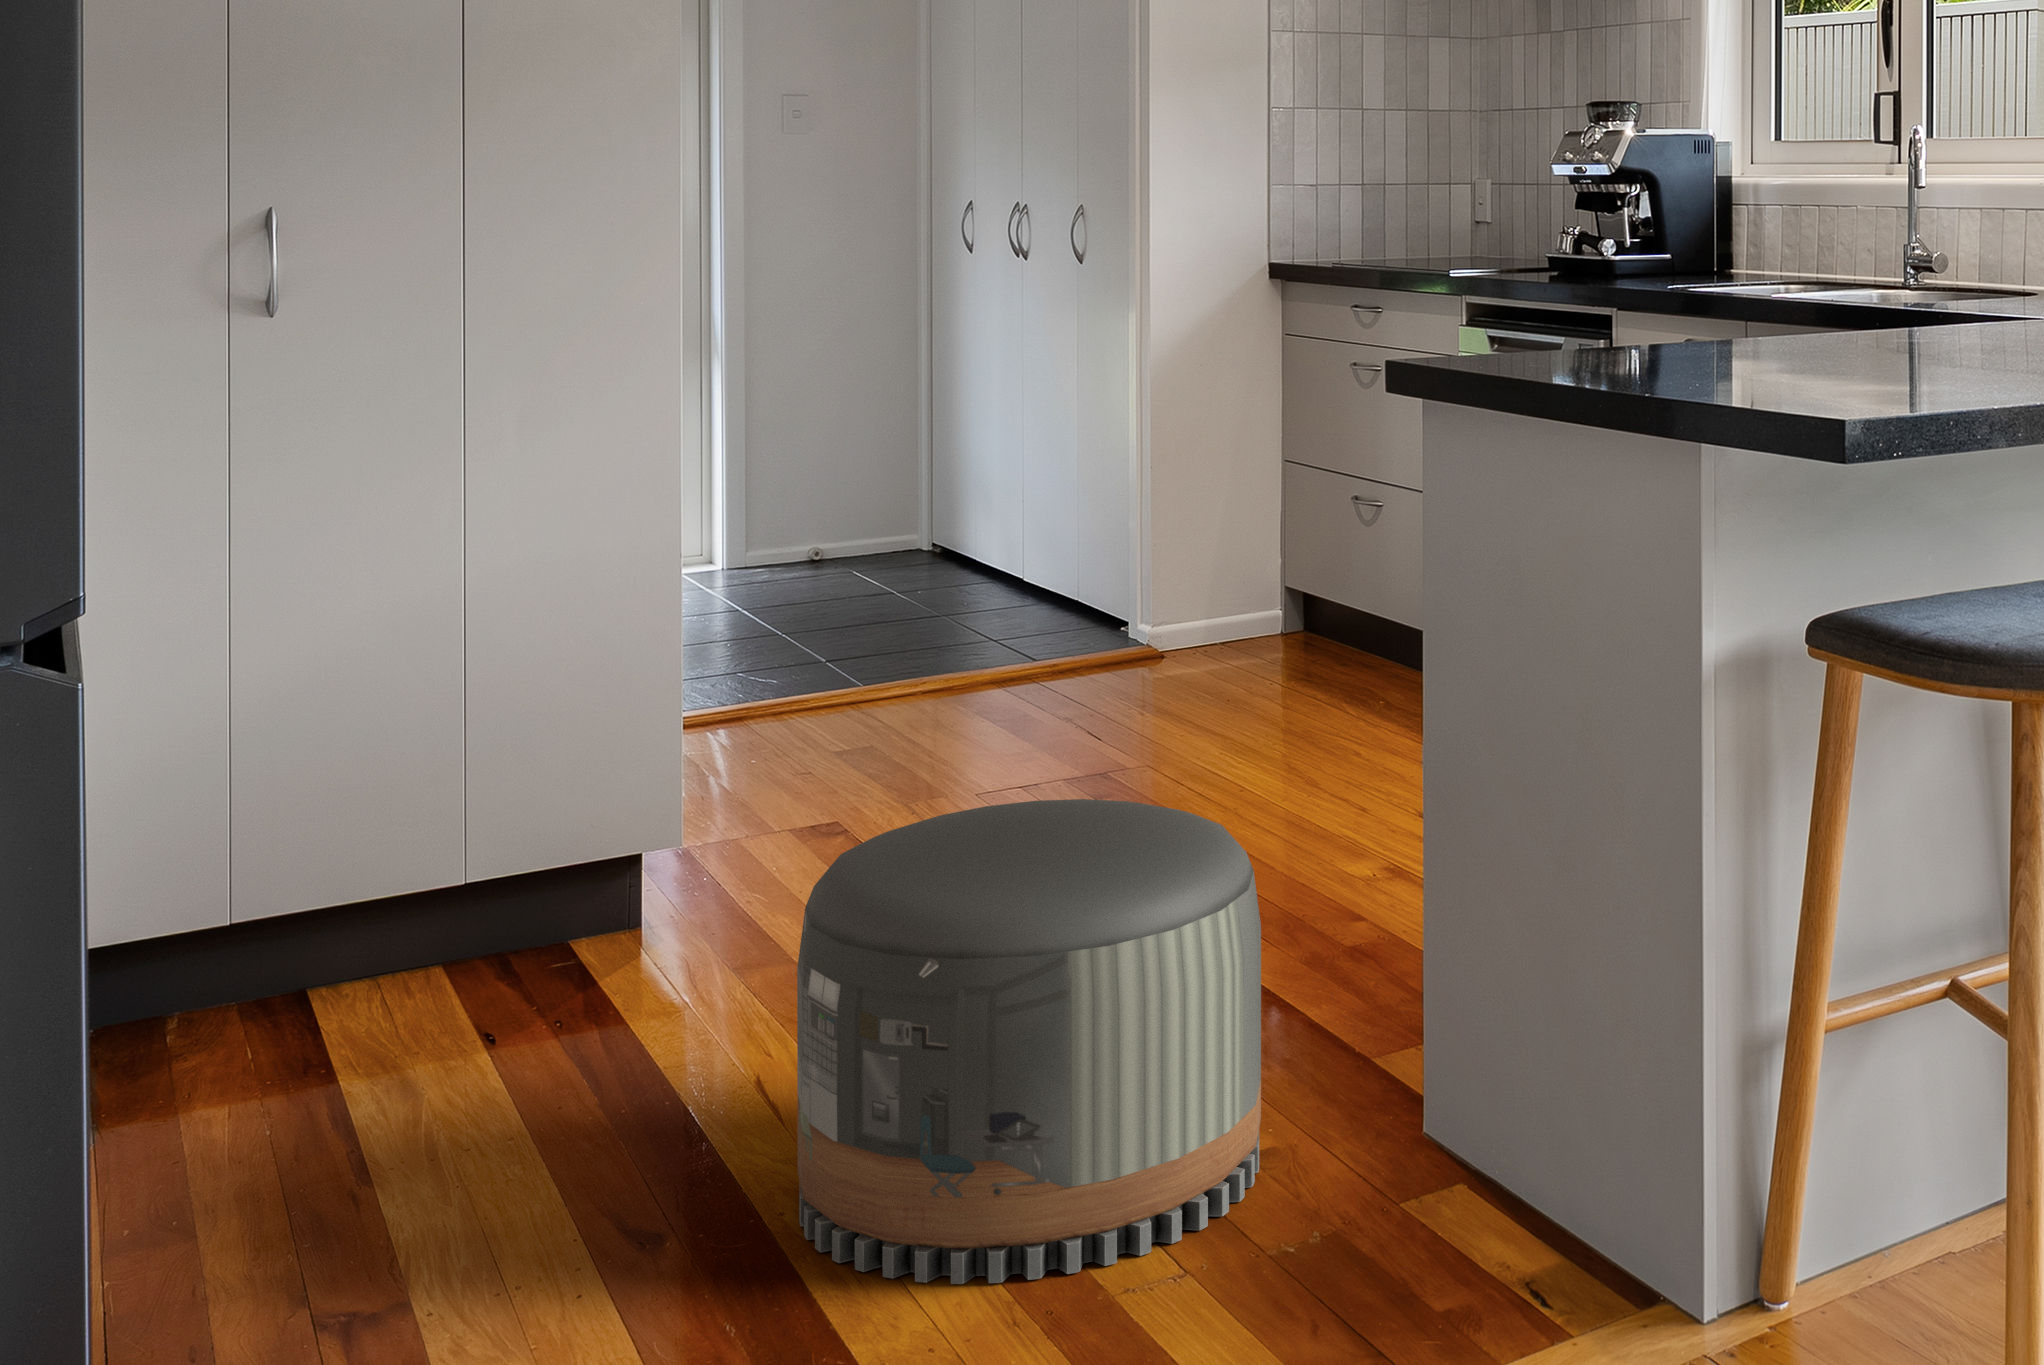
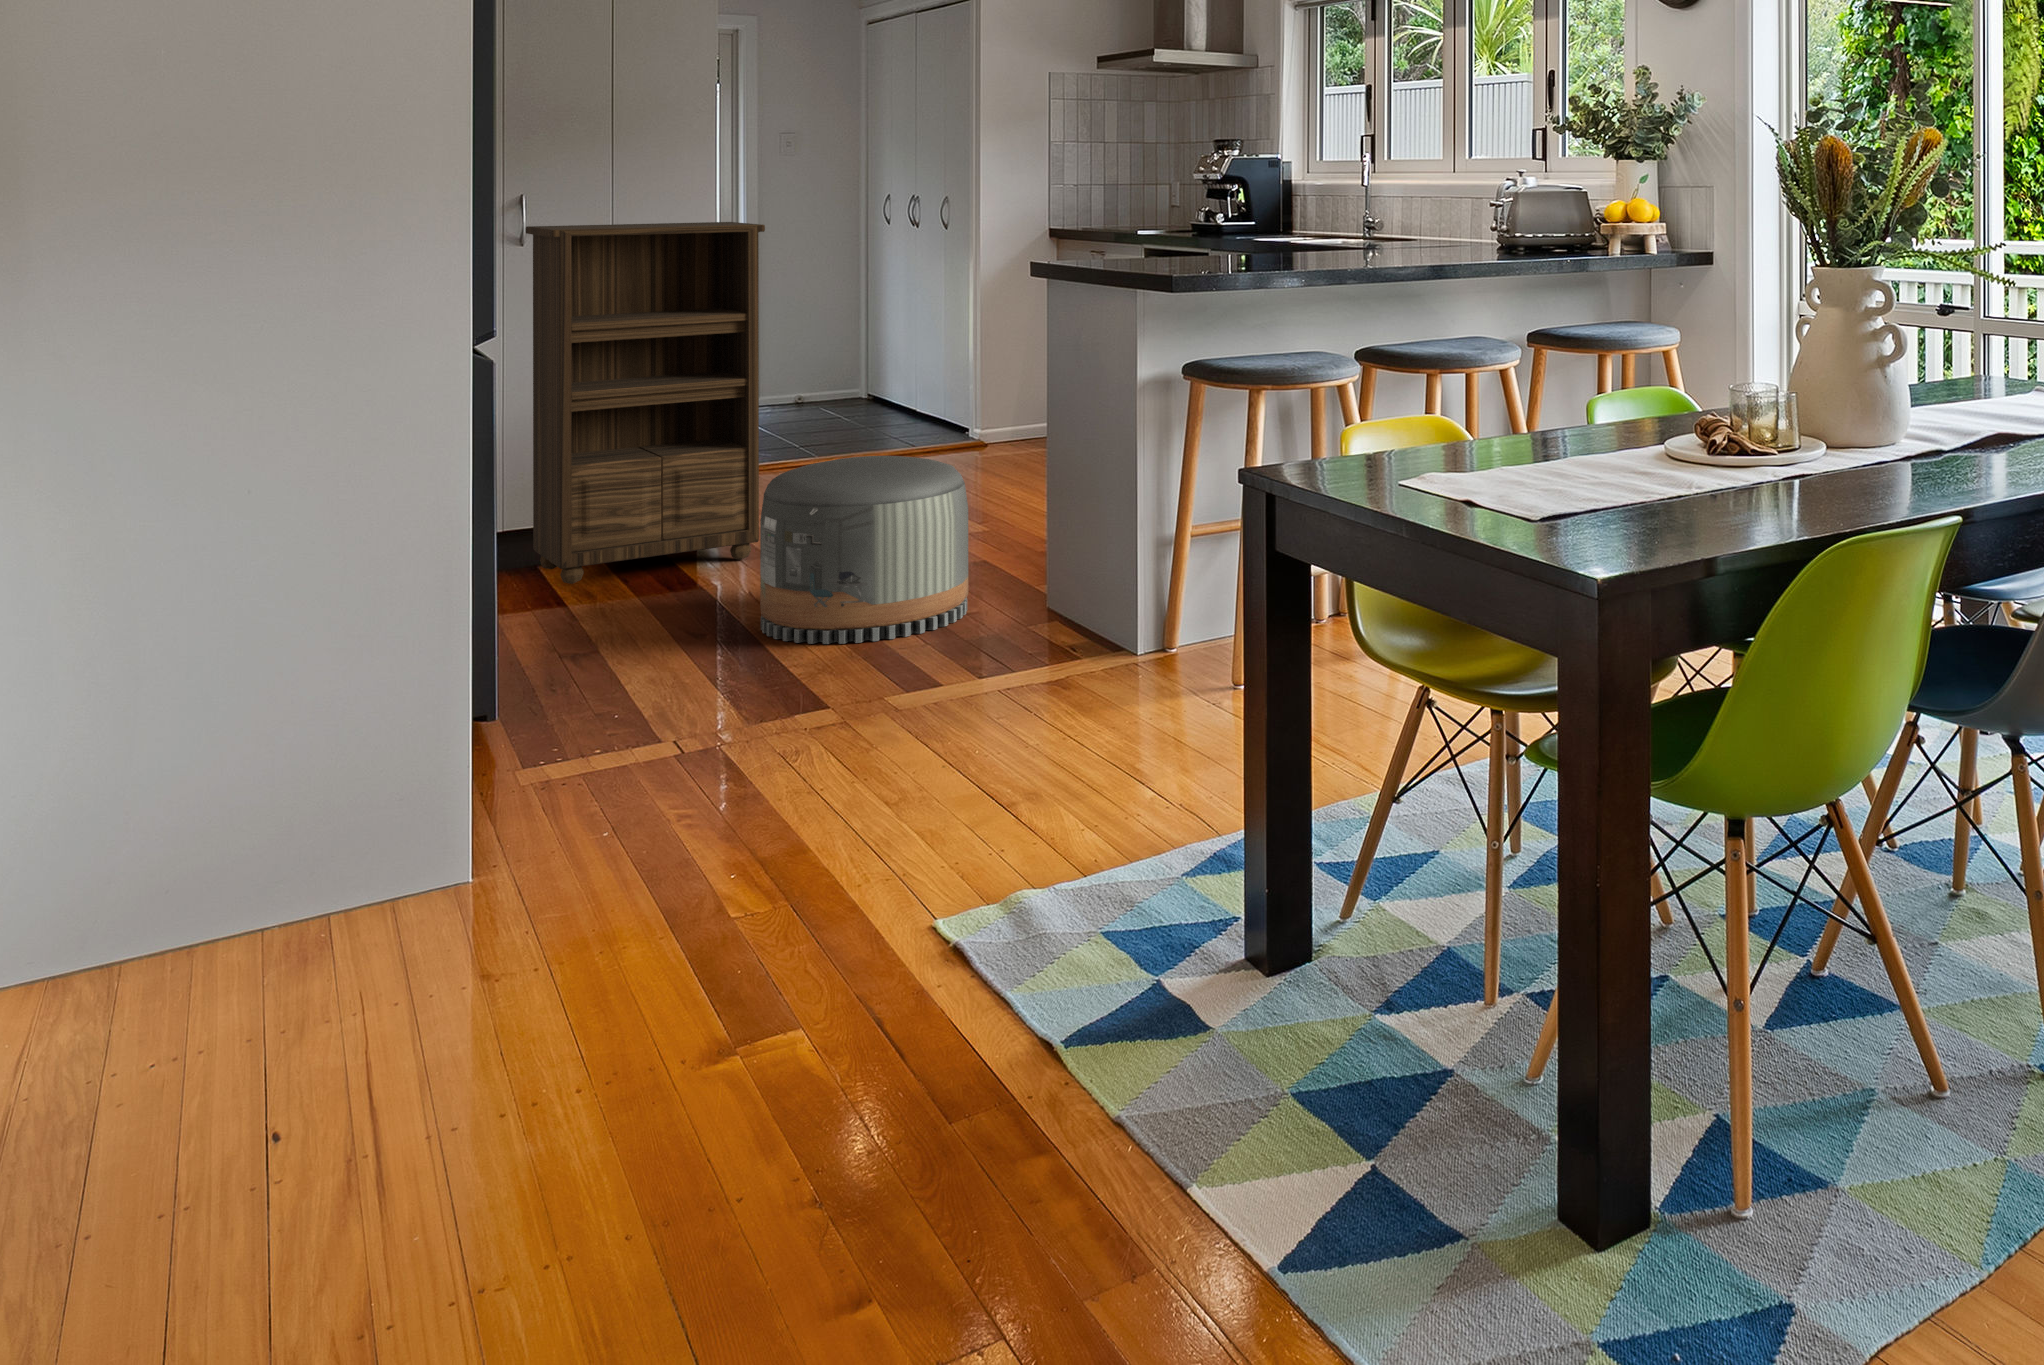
bookshelf: none [281,264,787,1056] -> present [526,222,765,584]

